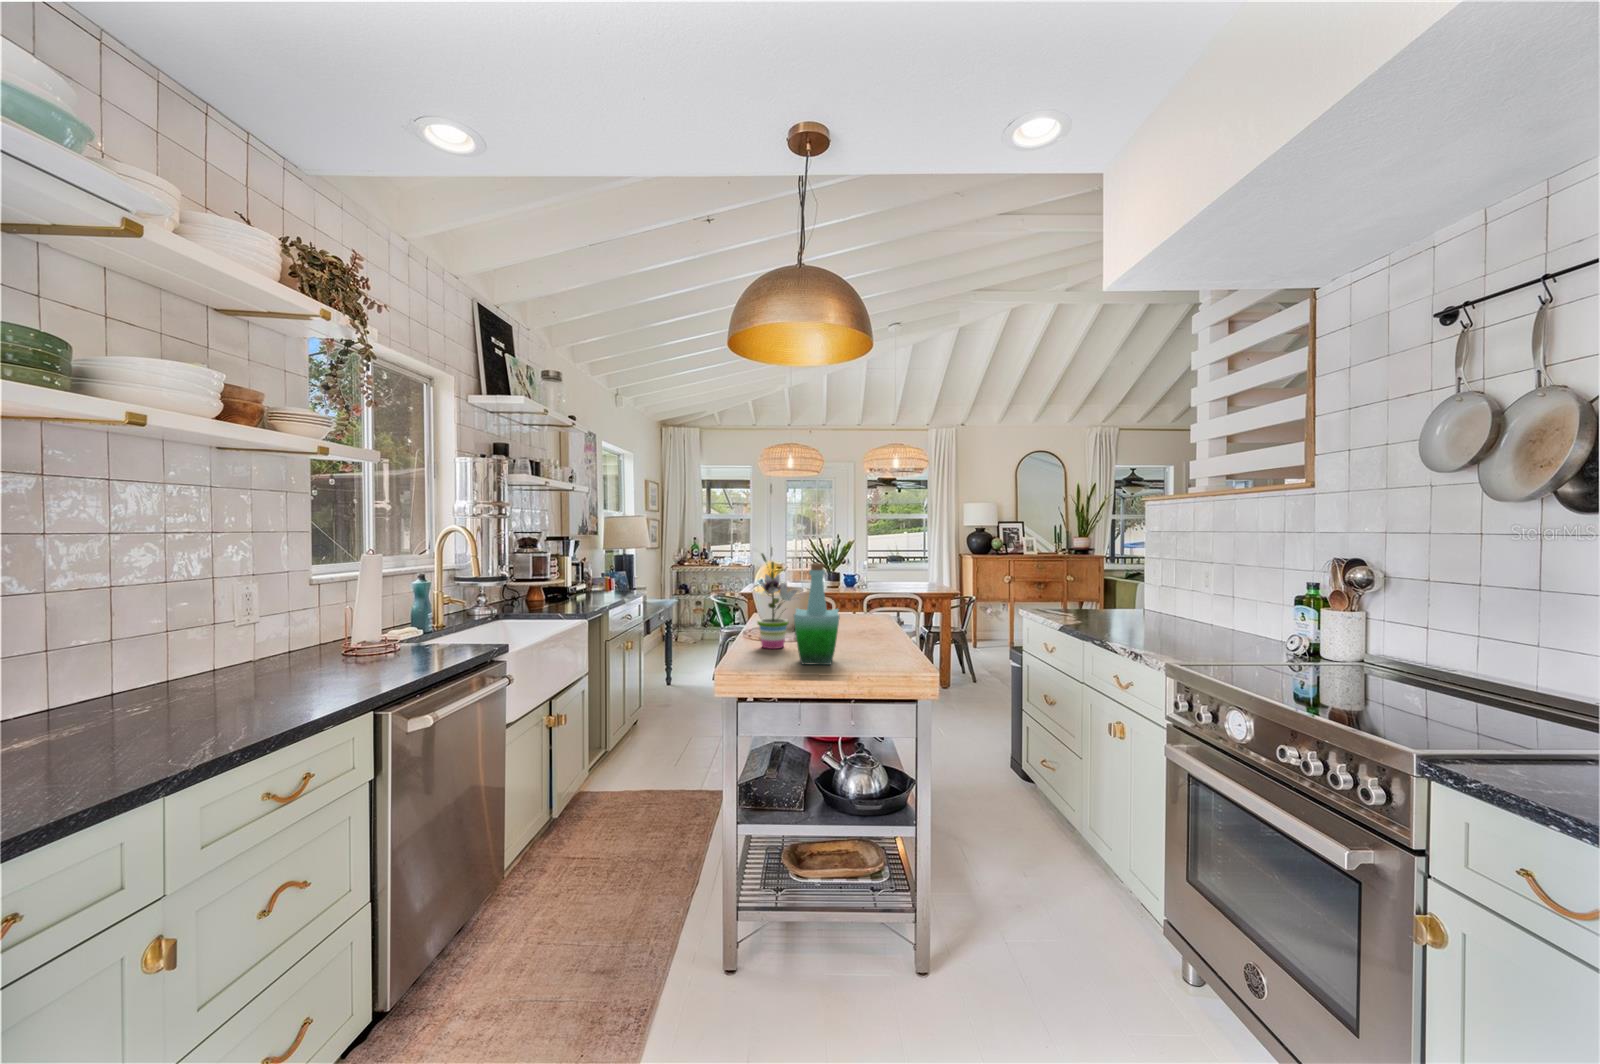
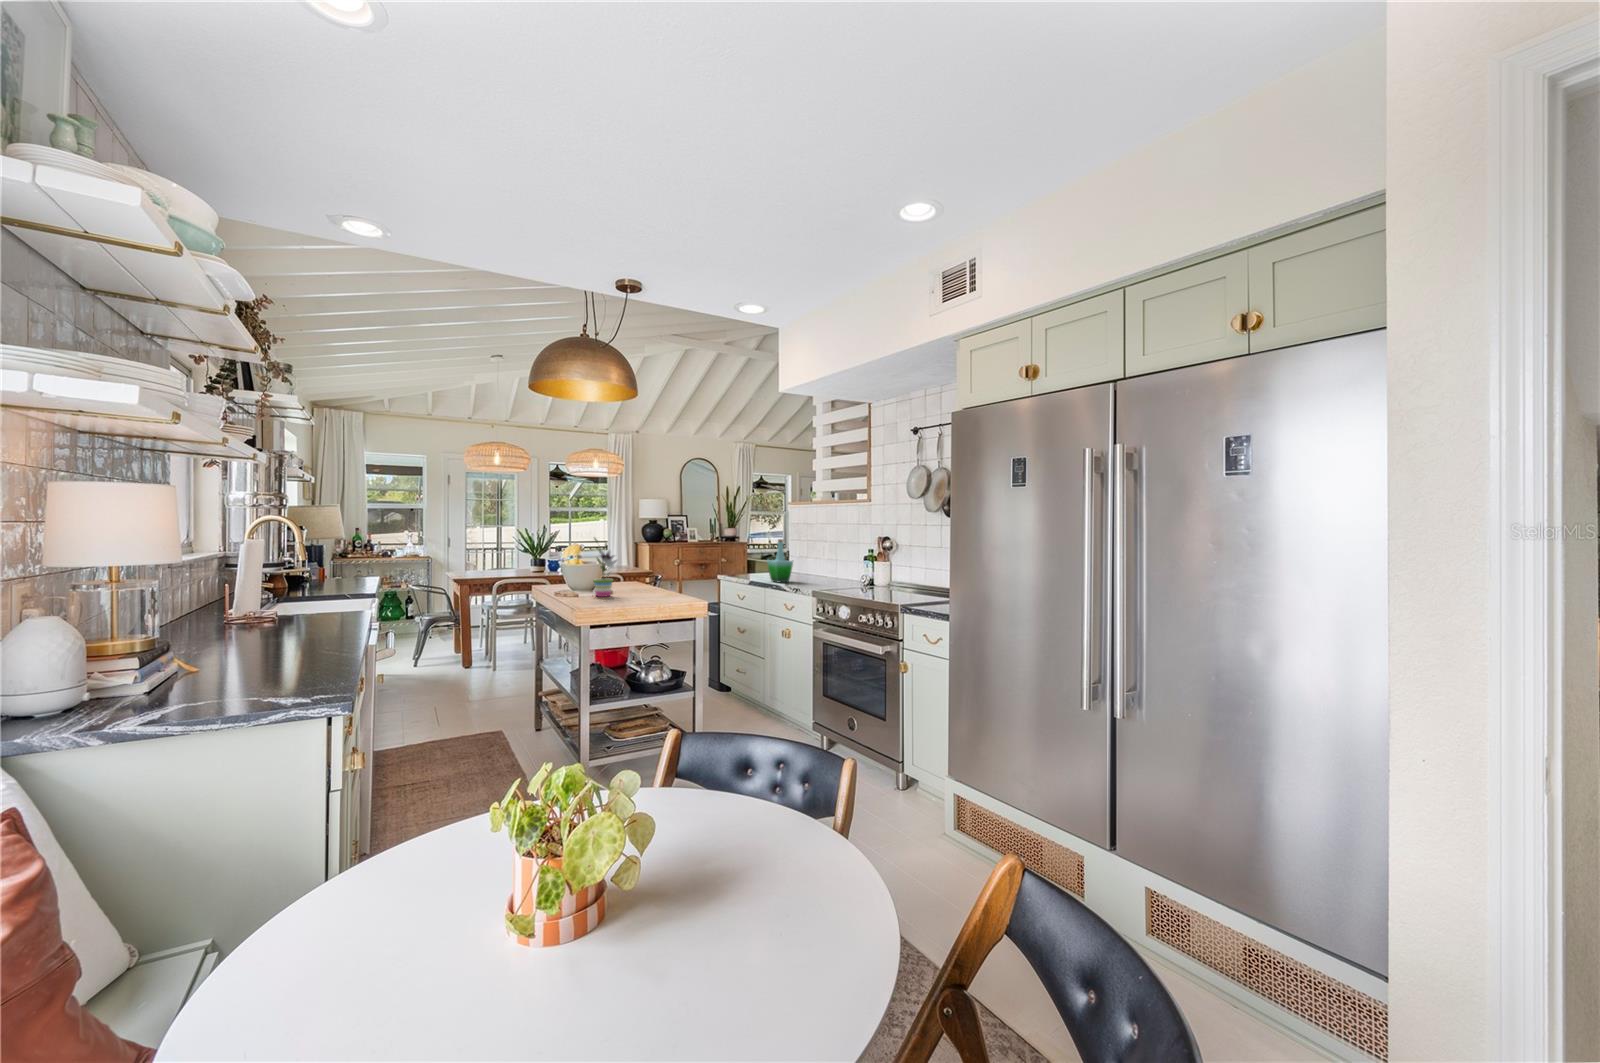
bottle: present [794,563,840,665] -> present [768,539,793,582]

